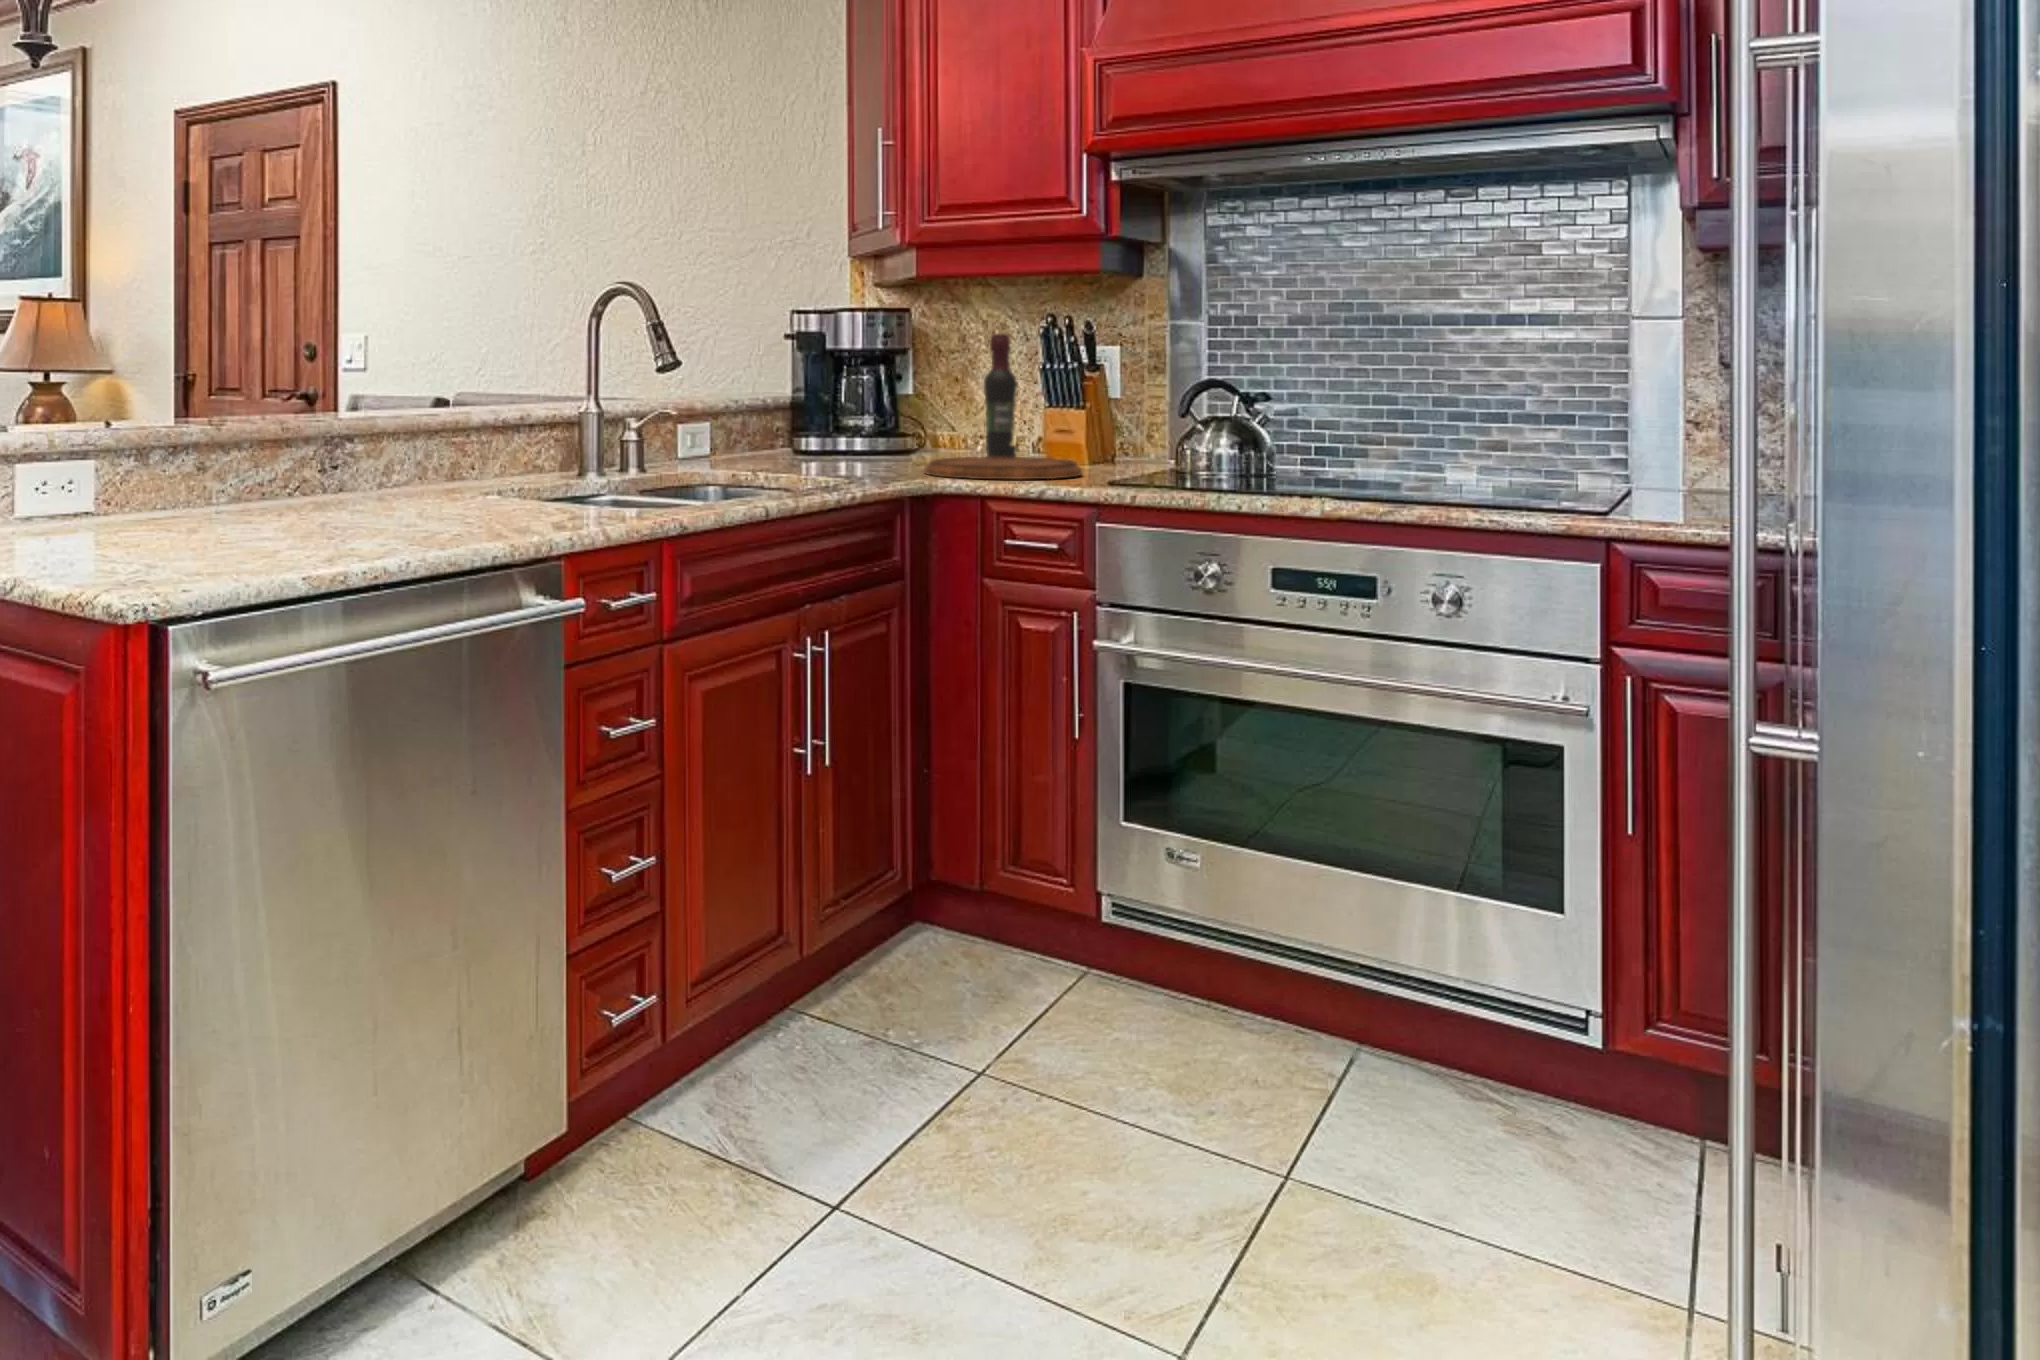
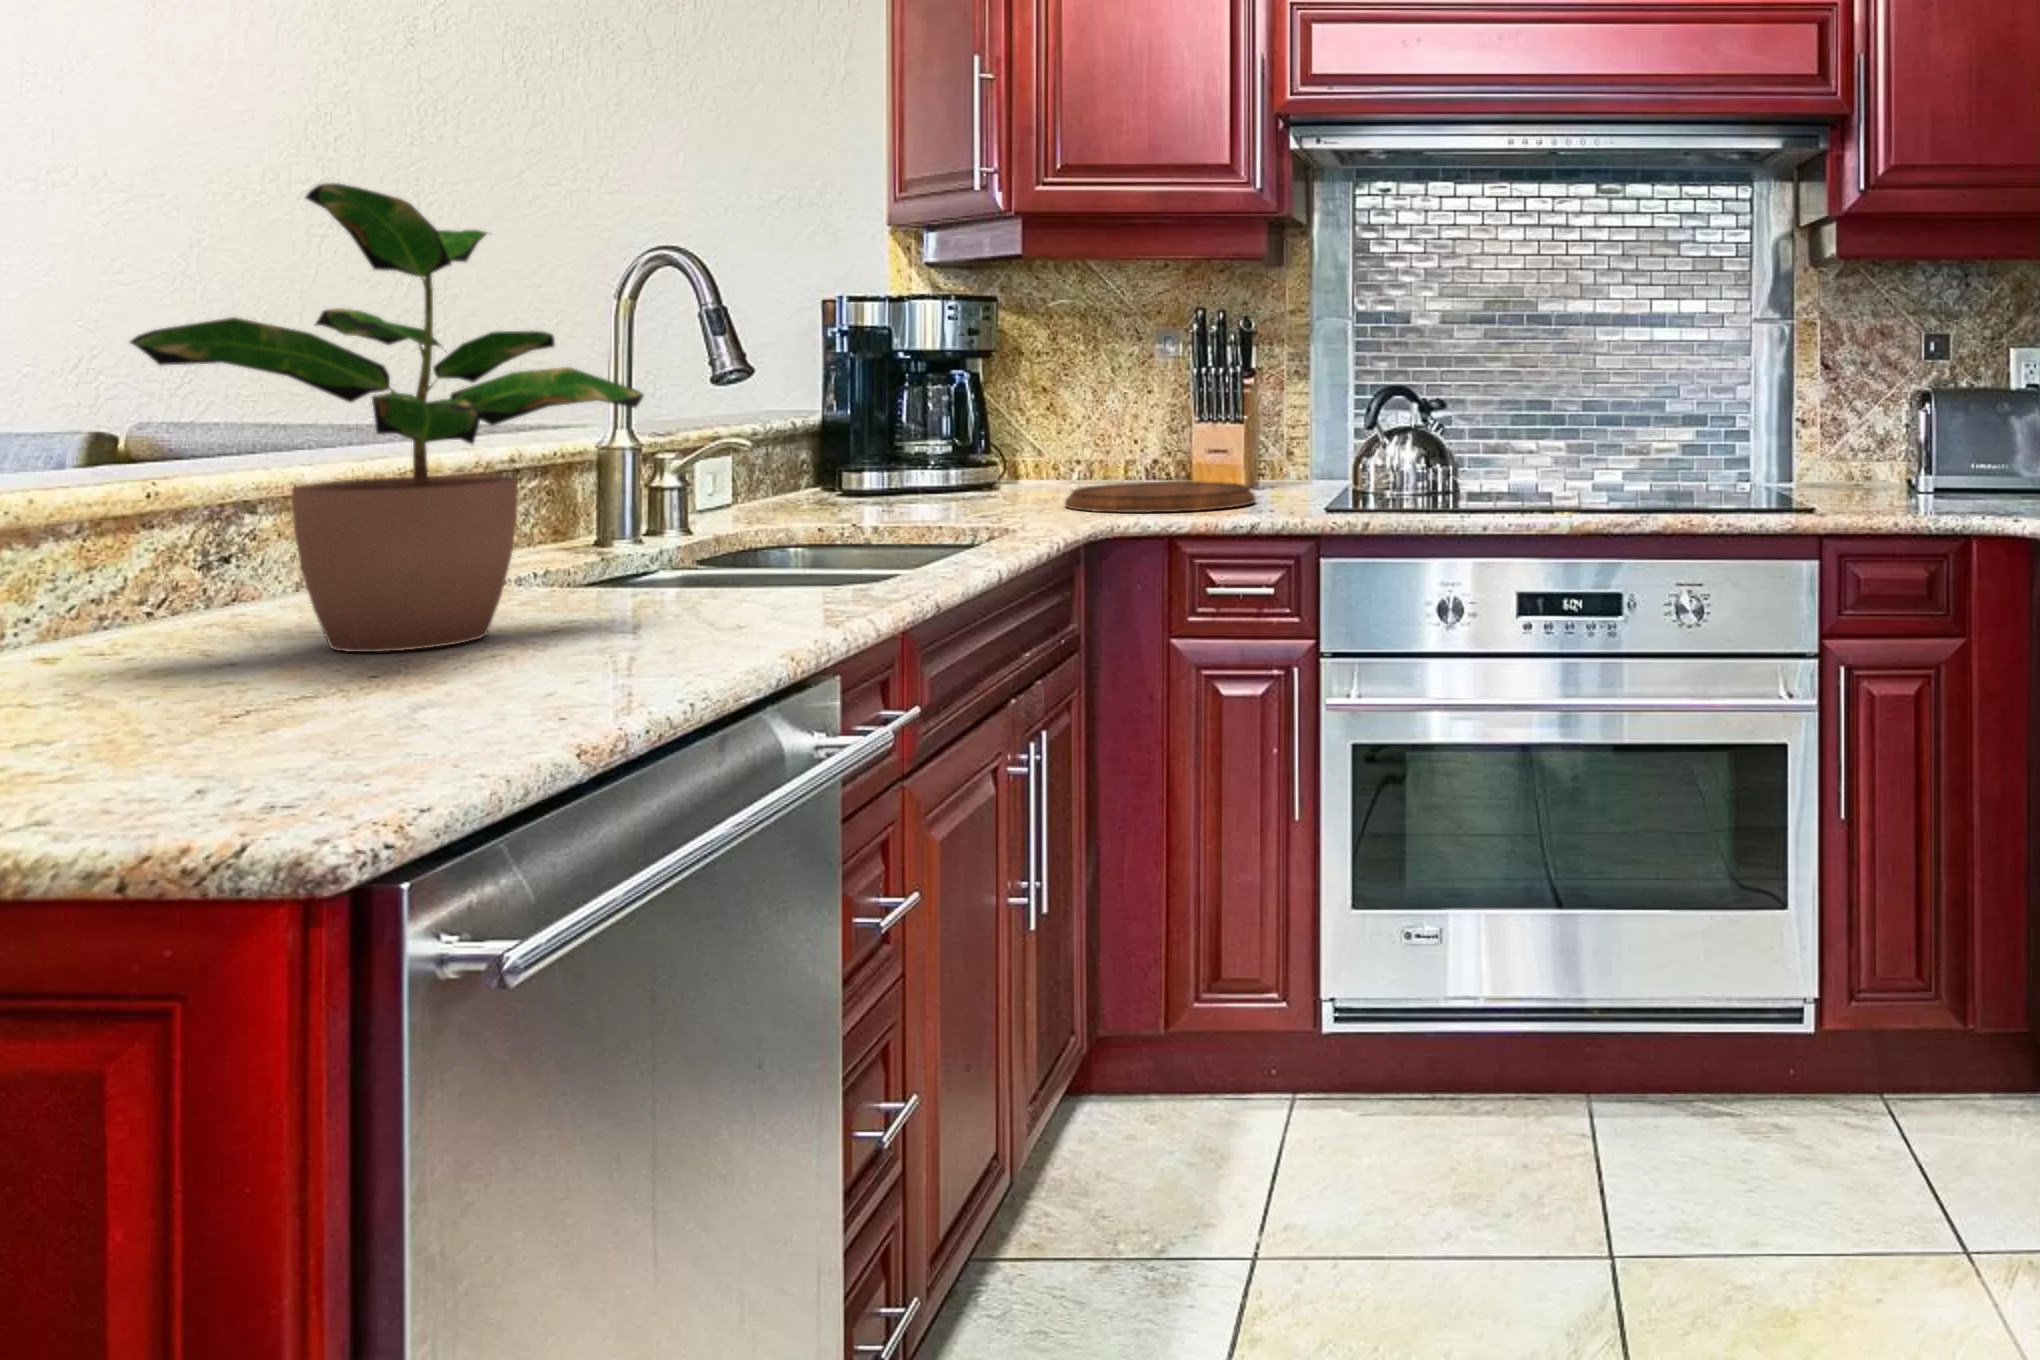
potted plant: none [251,251,511,520] -> present [130,183,643,652]
wine bottle: present [984,334,1017,457] -> none [1090,331,1131,486]

